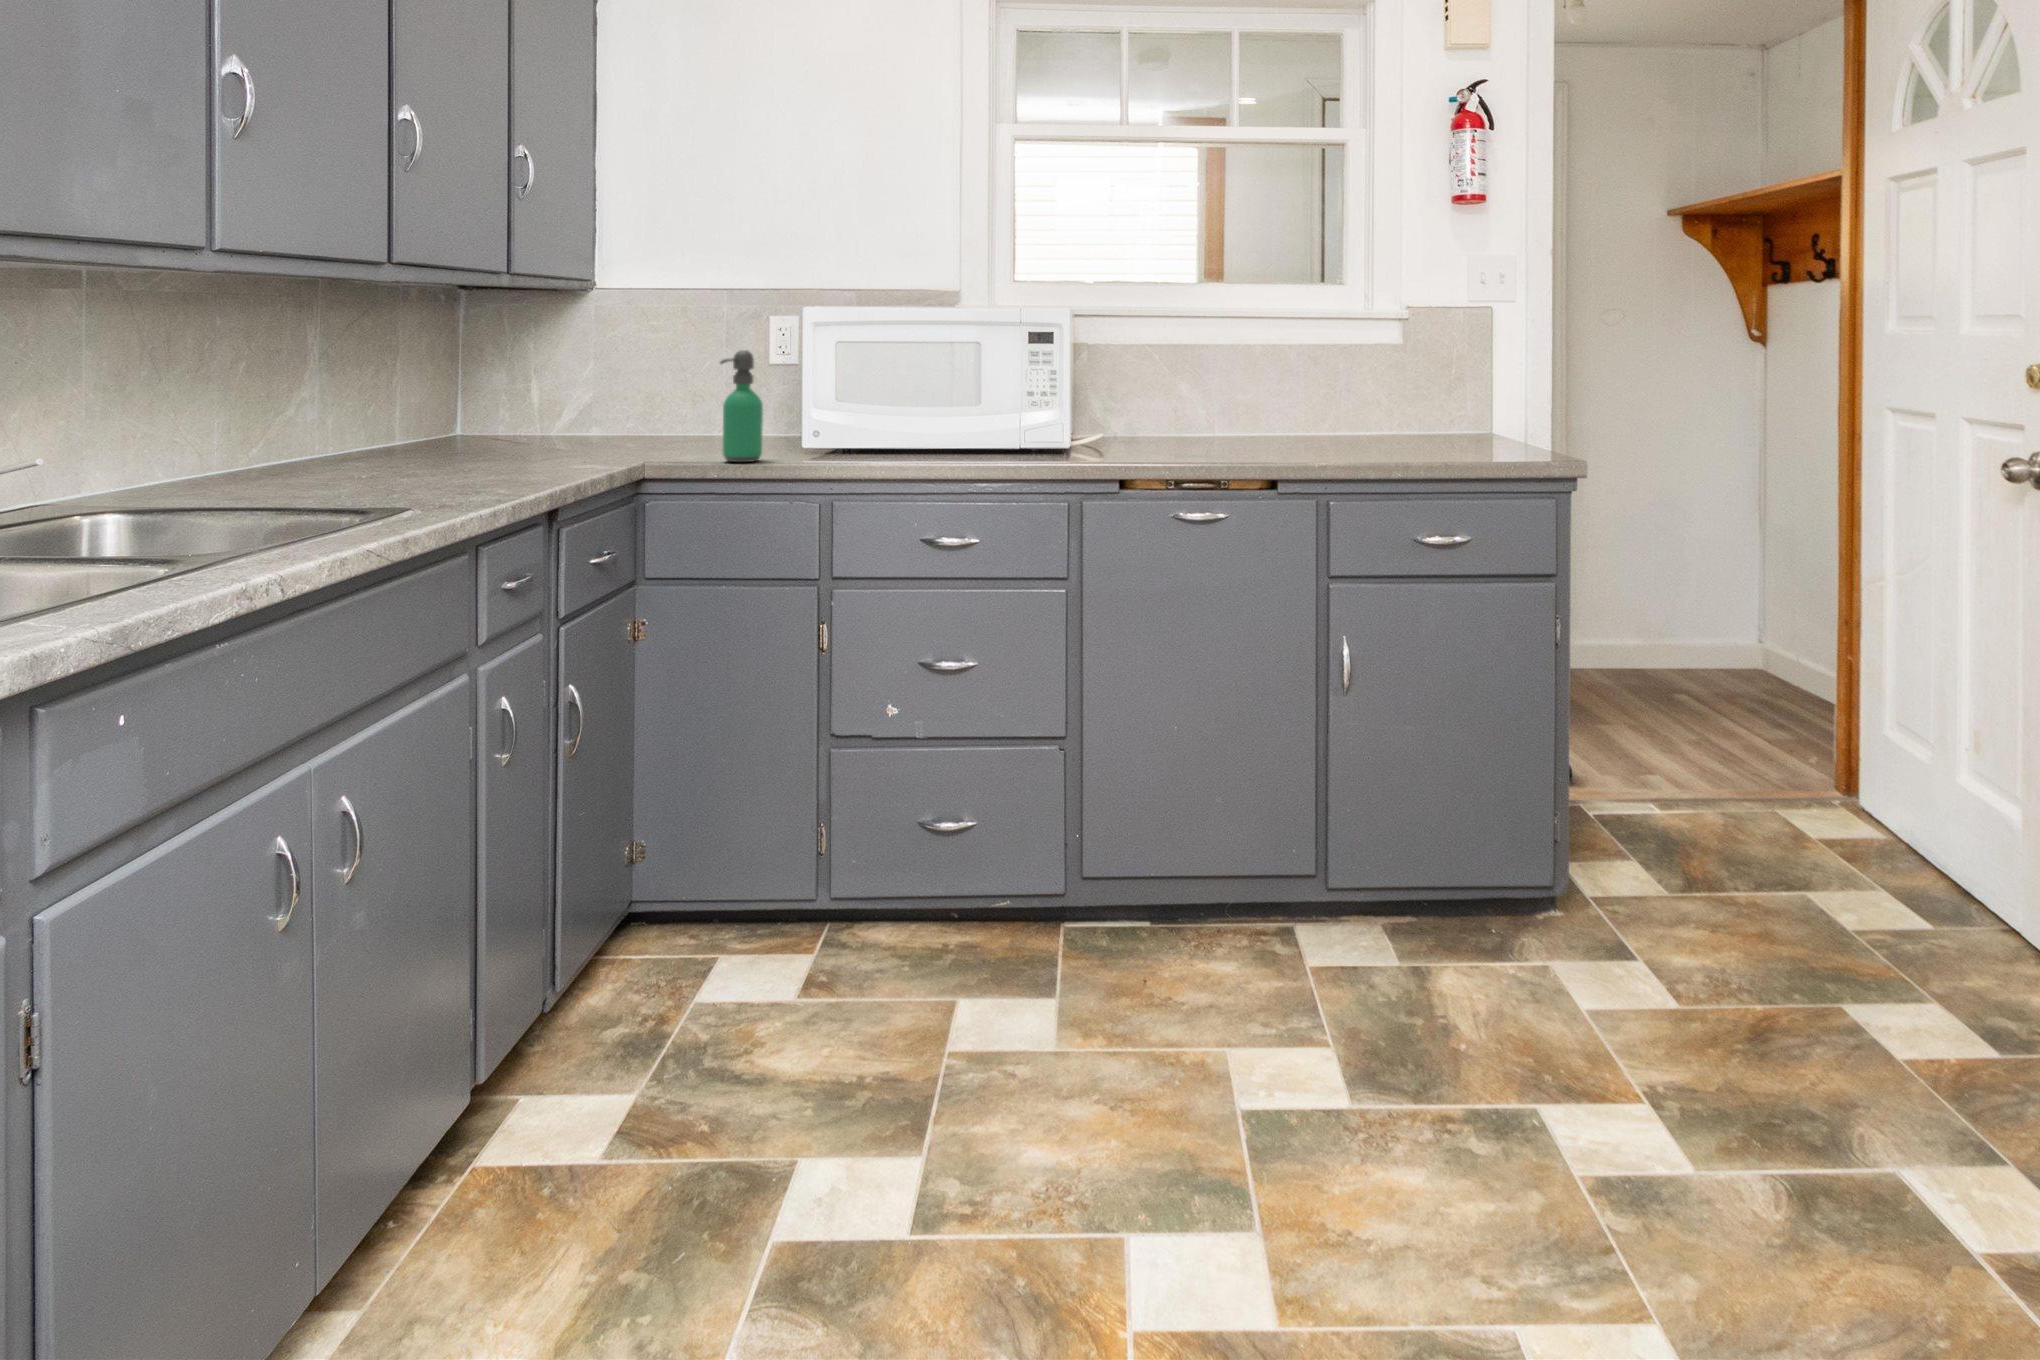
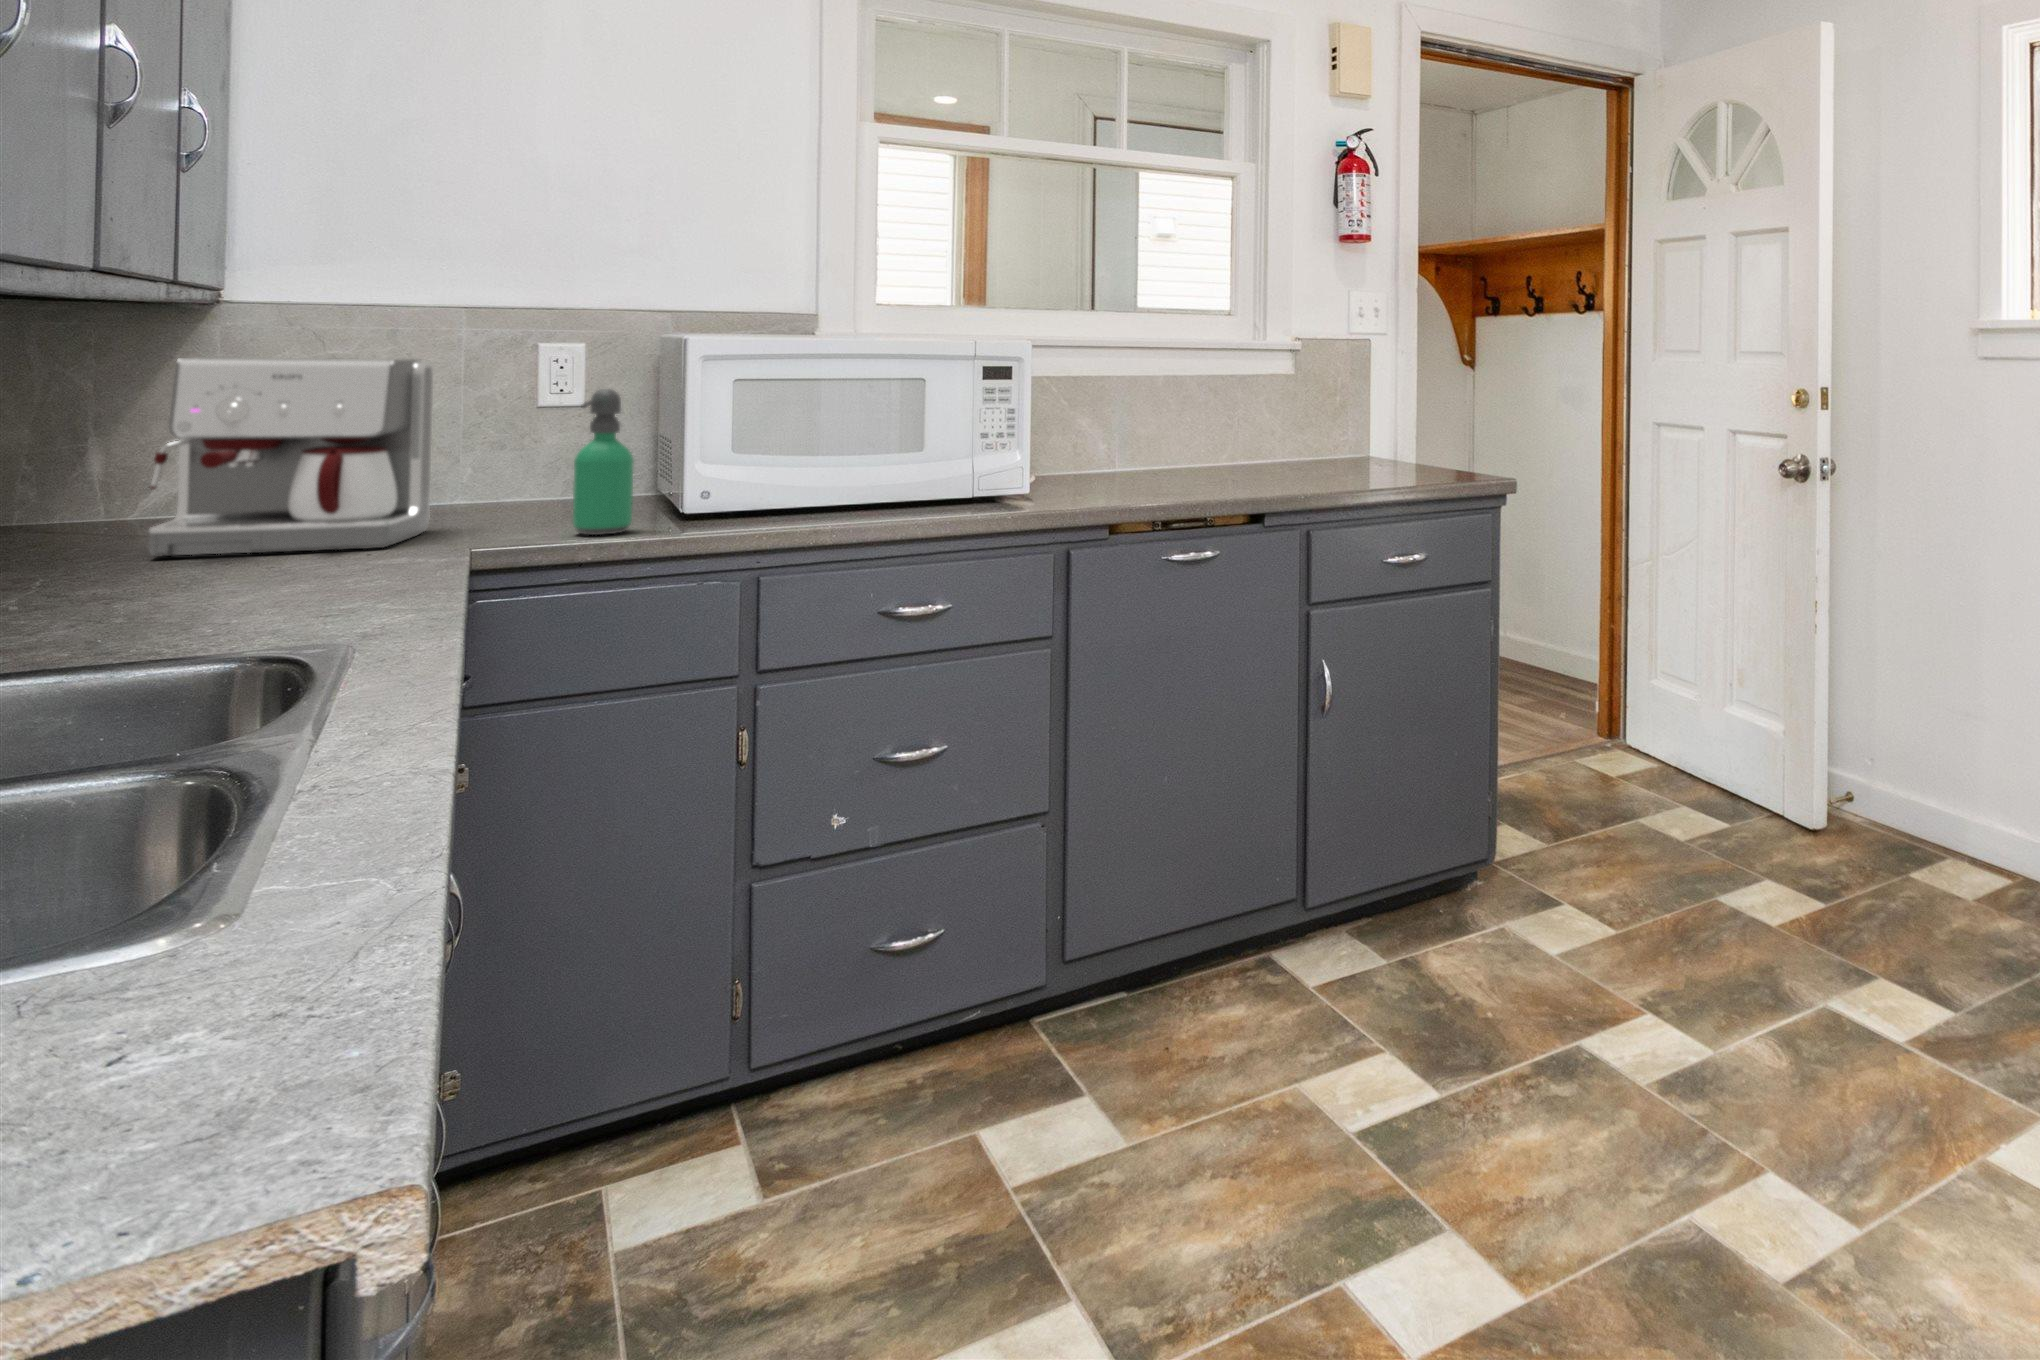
coffee maker: none [493,326,663,462] -> present [149,357,434,556]

